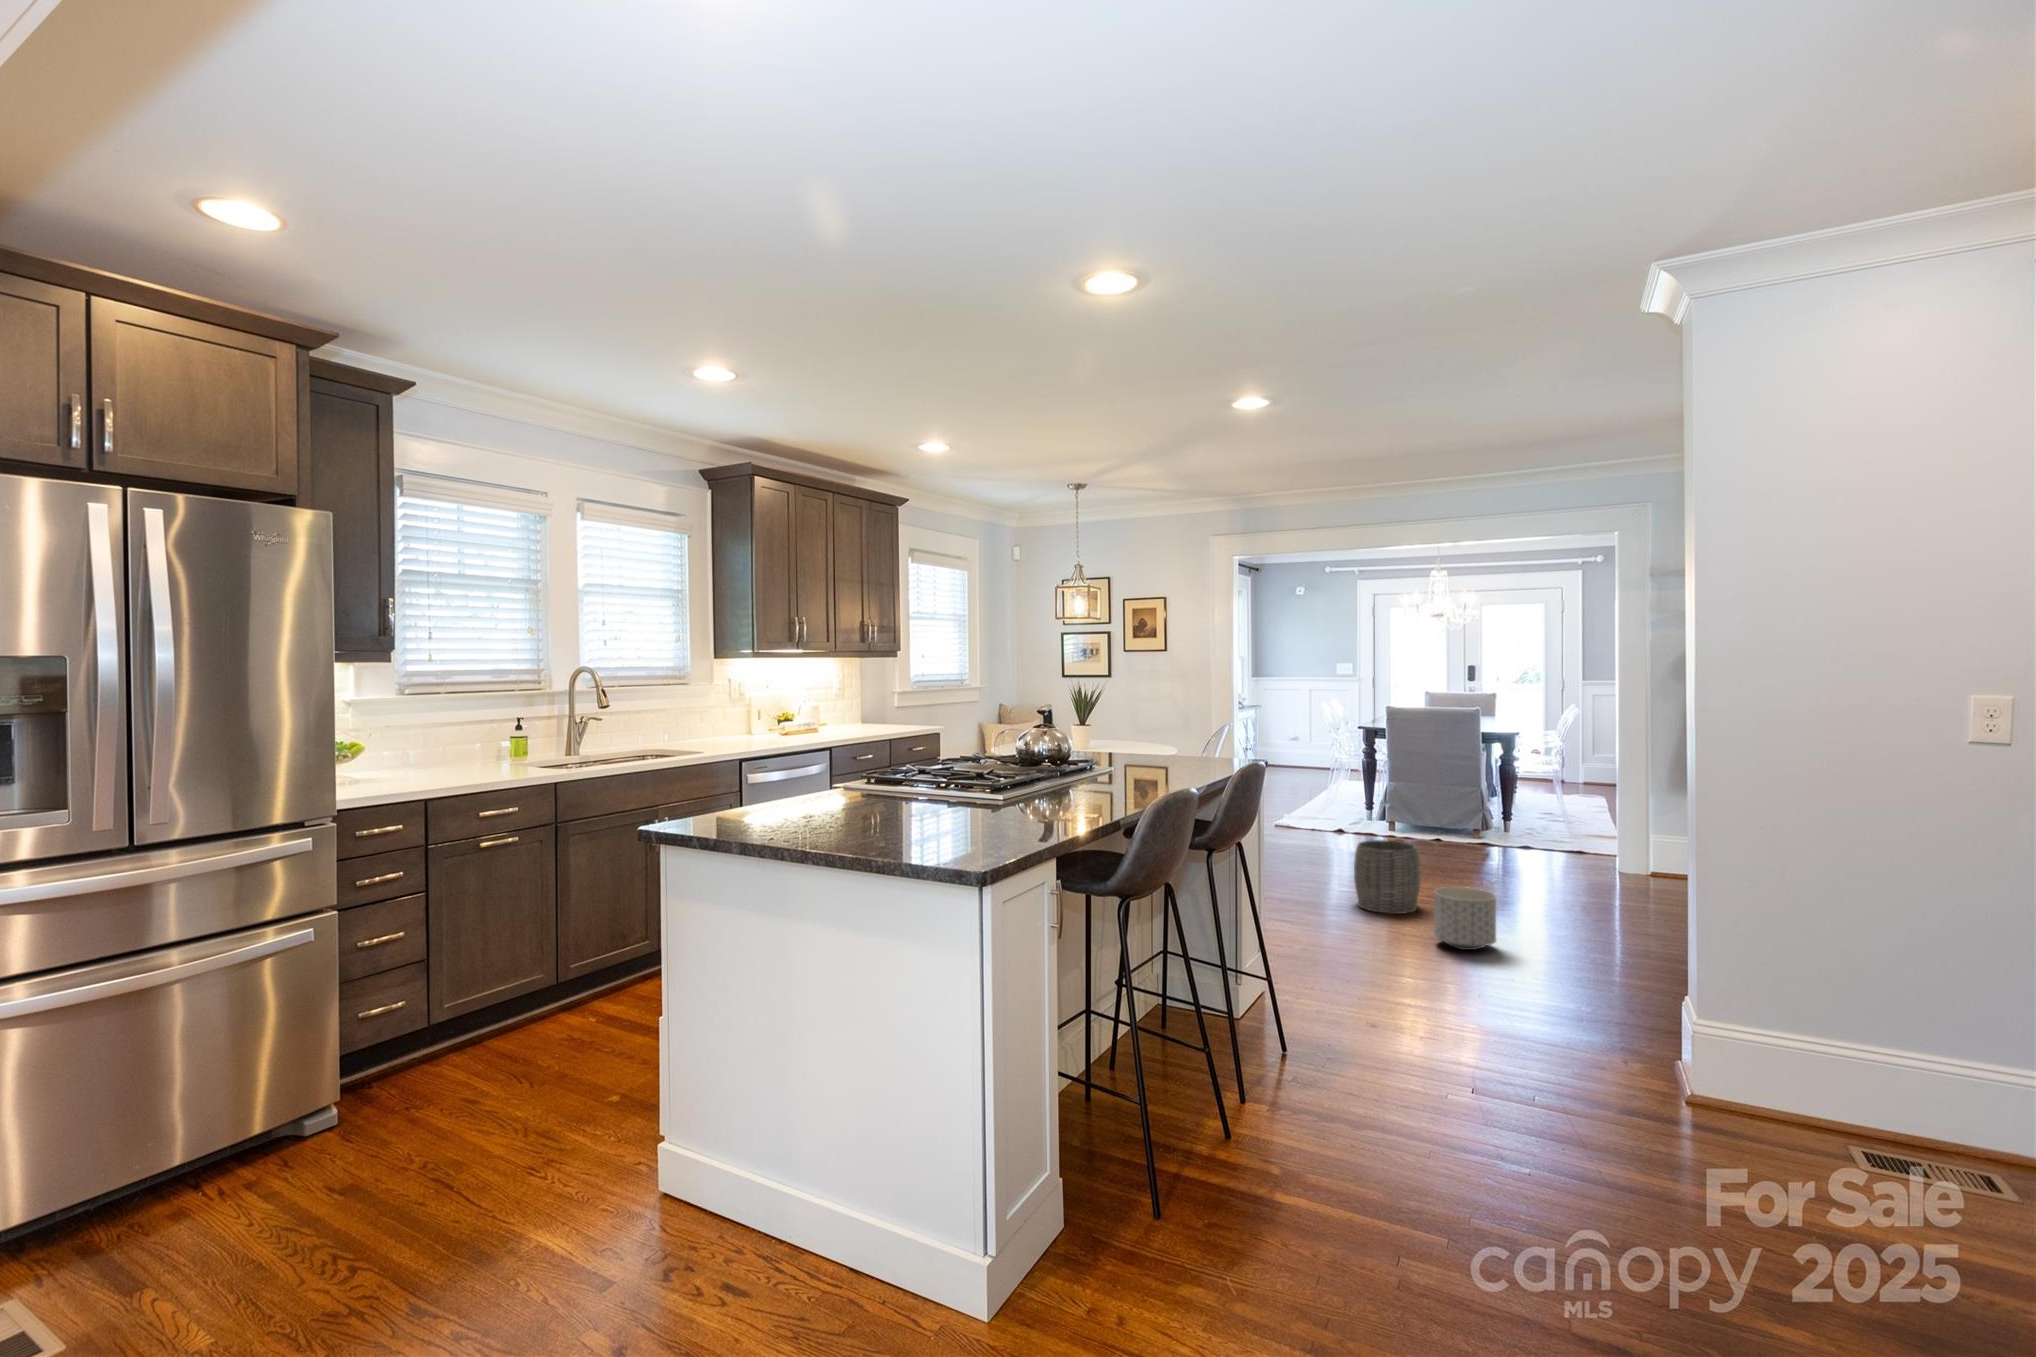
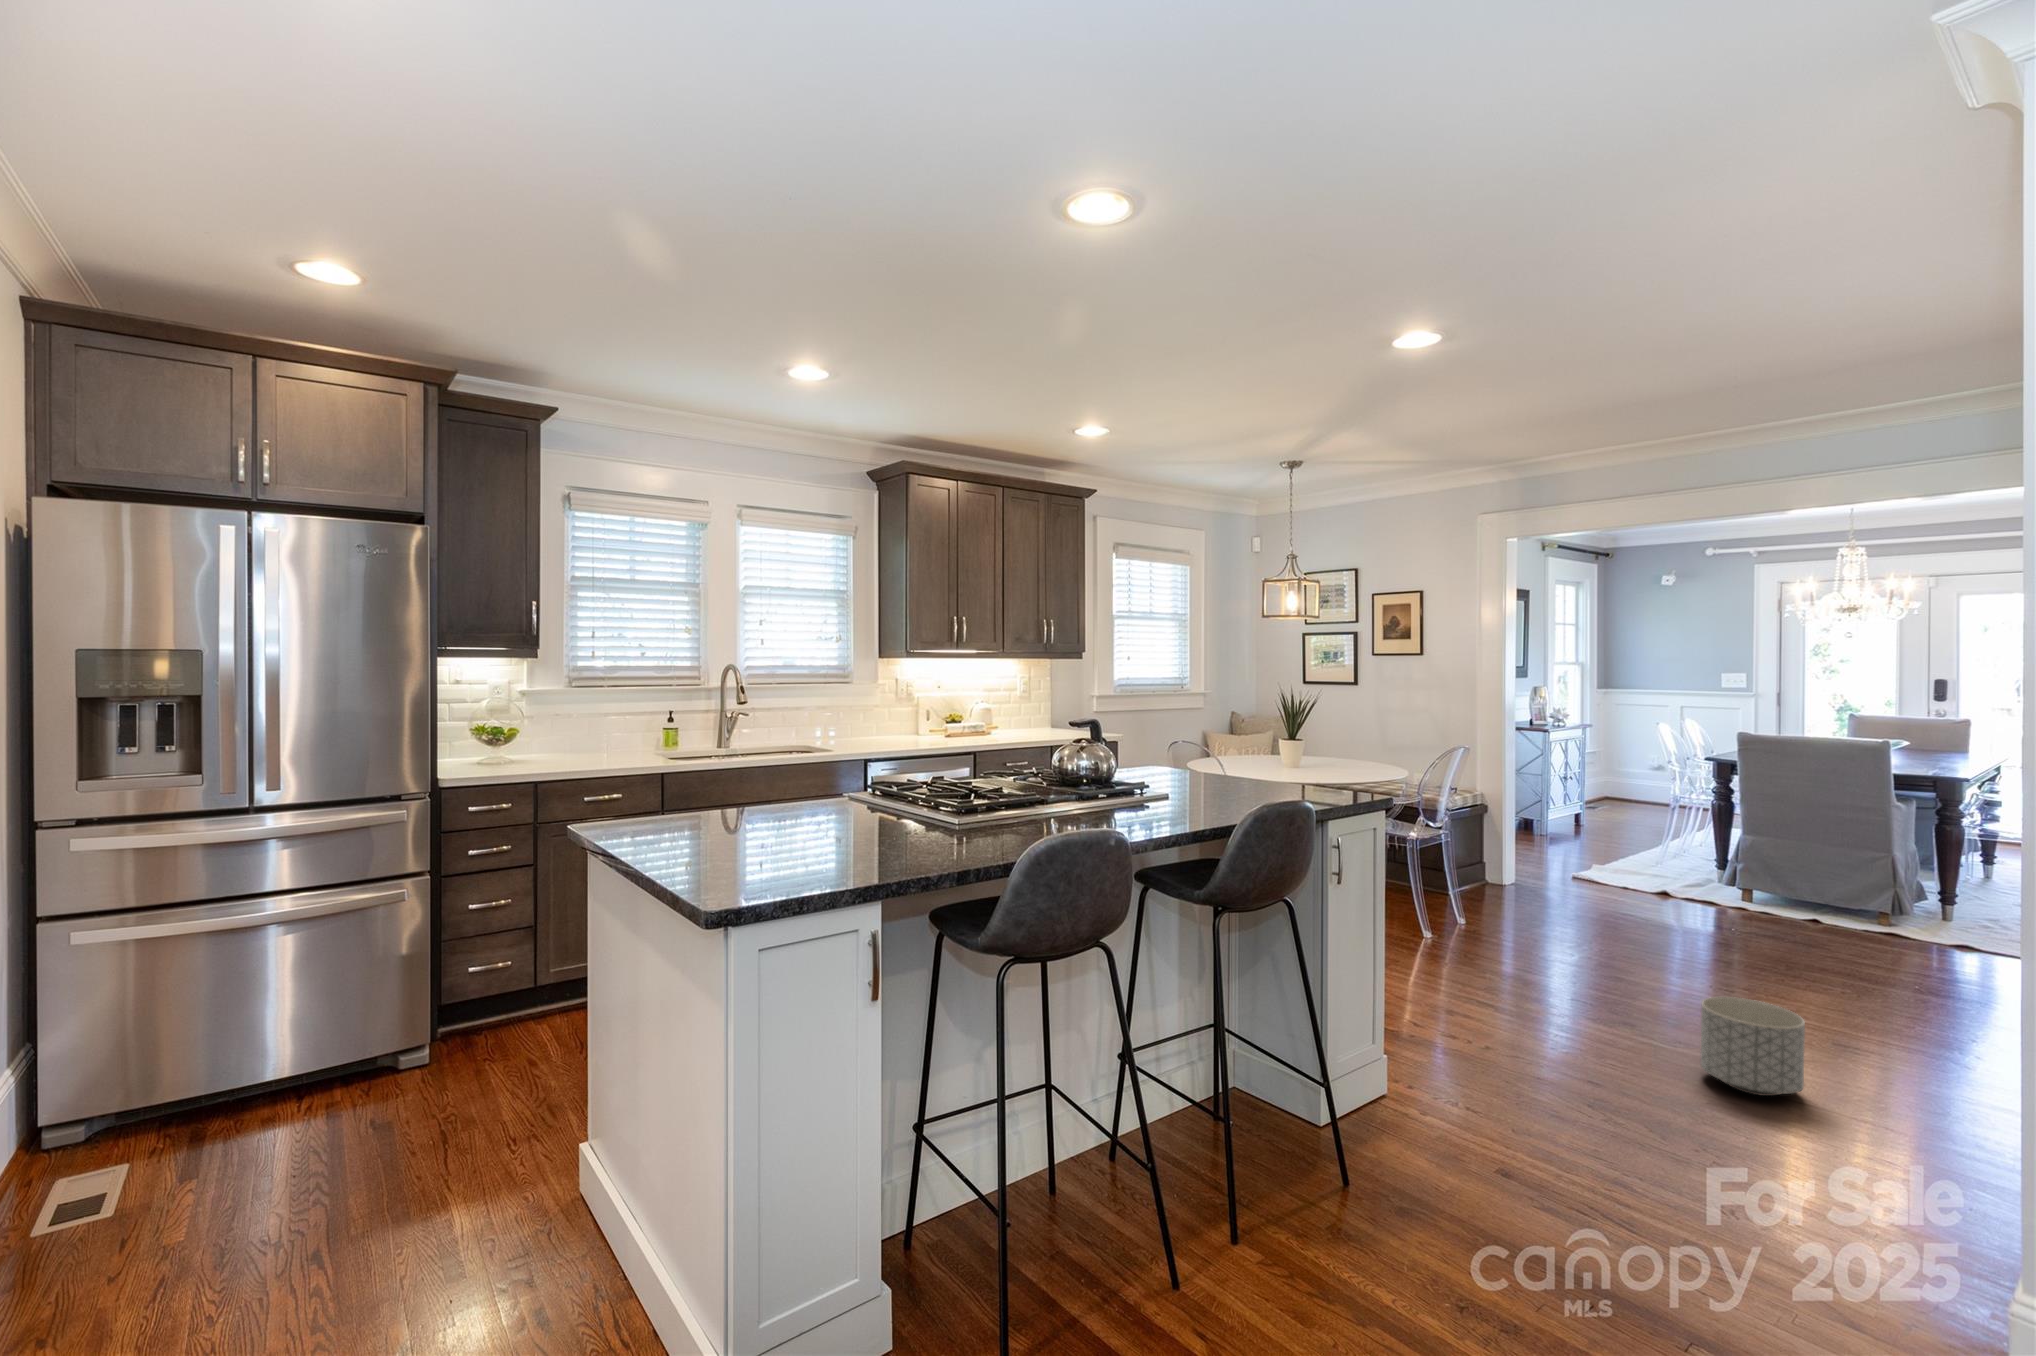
woven basket: present [1354,840,1420,914] -> none [1612,913,1714,1020]

